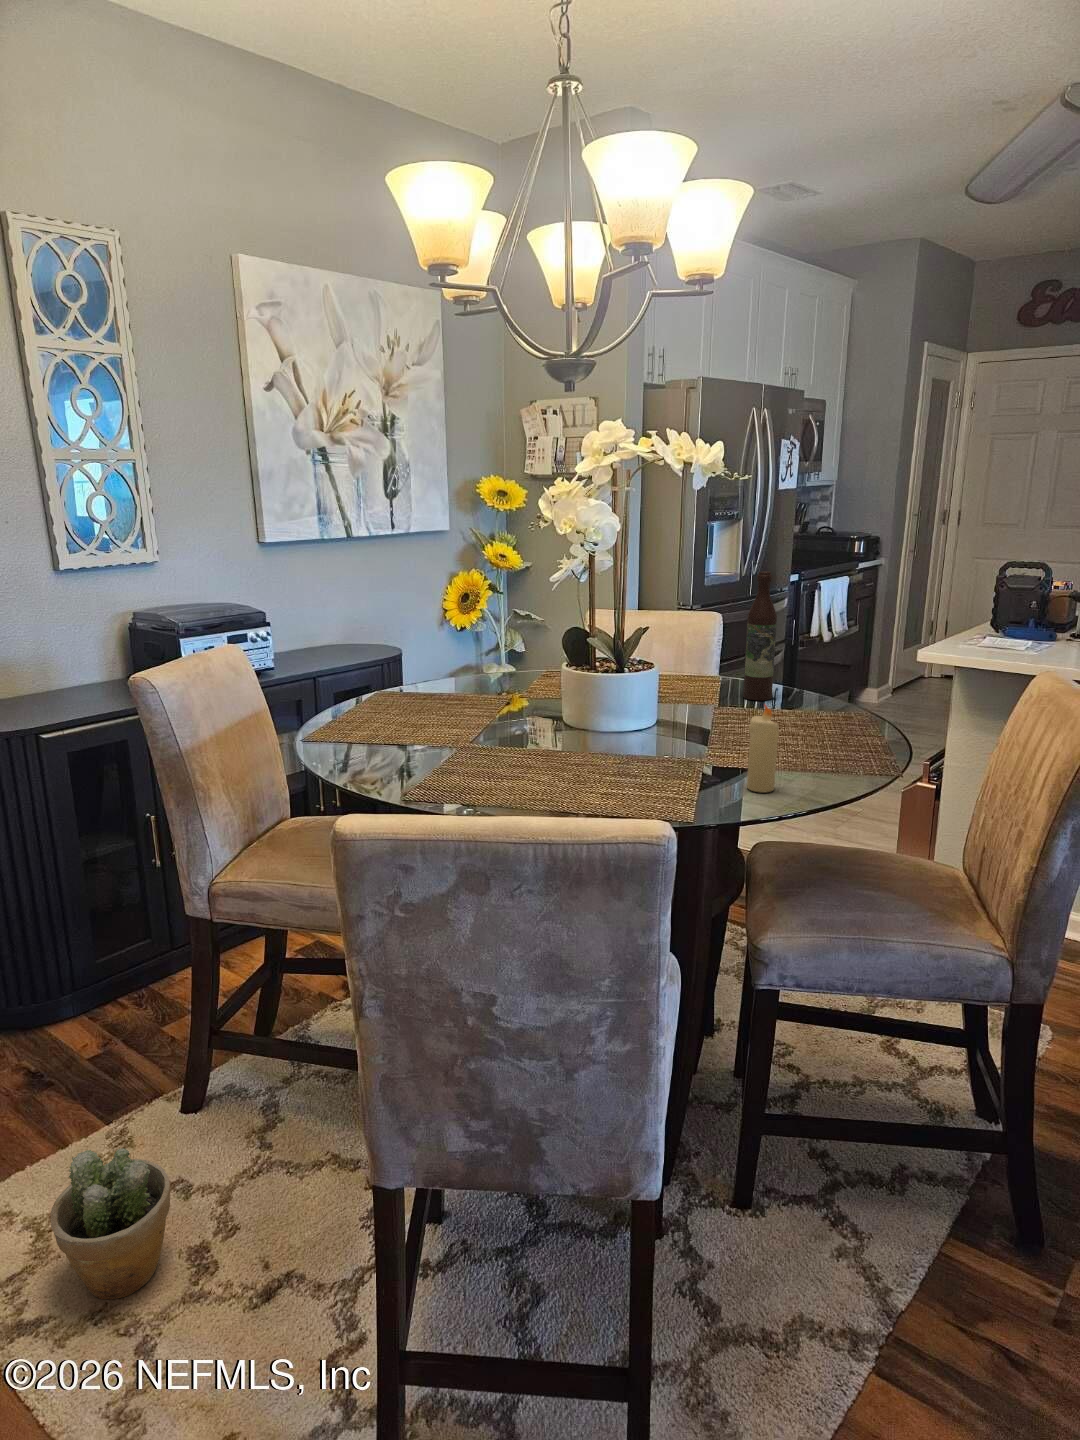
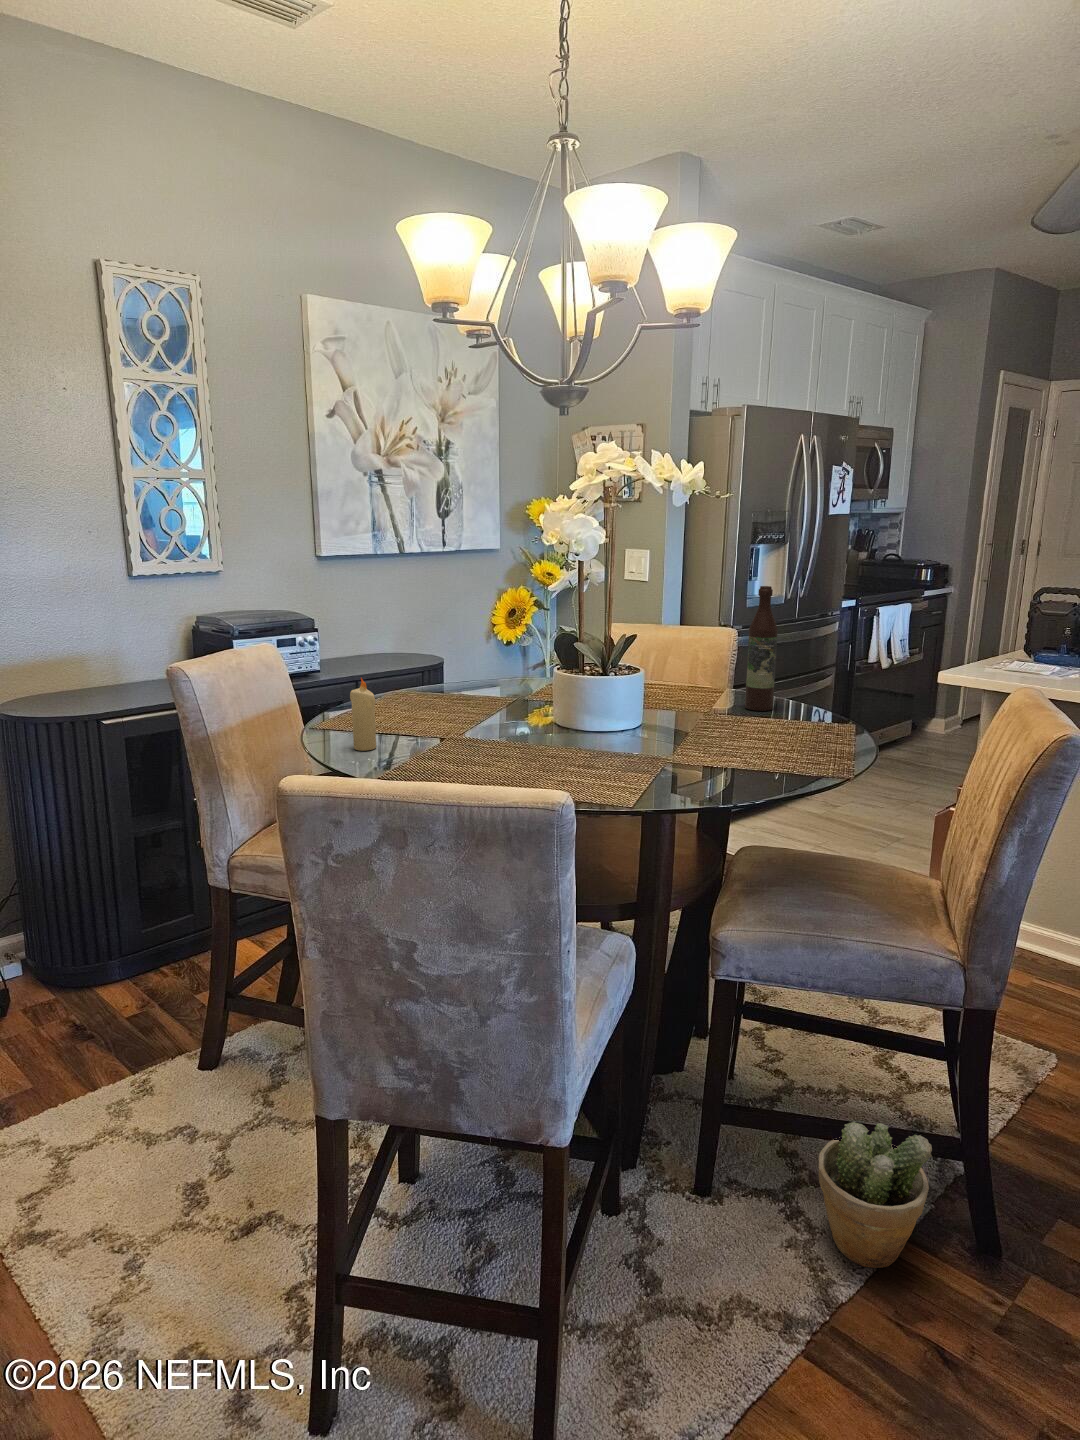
candle: present [747,705,779,792] -> present [350,678,376,751]
potted plant: present [50,1148,170,1299] -> present [819,1122,932,1268]

